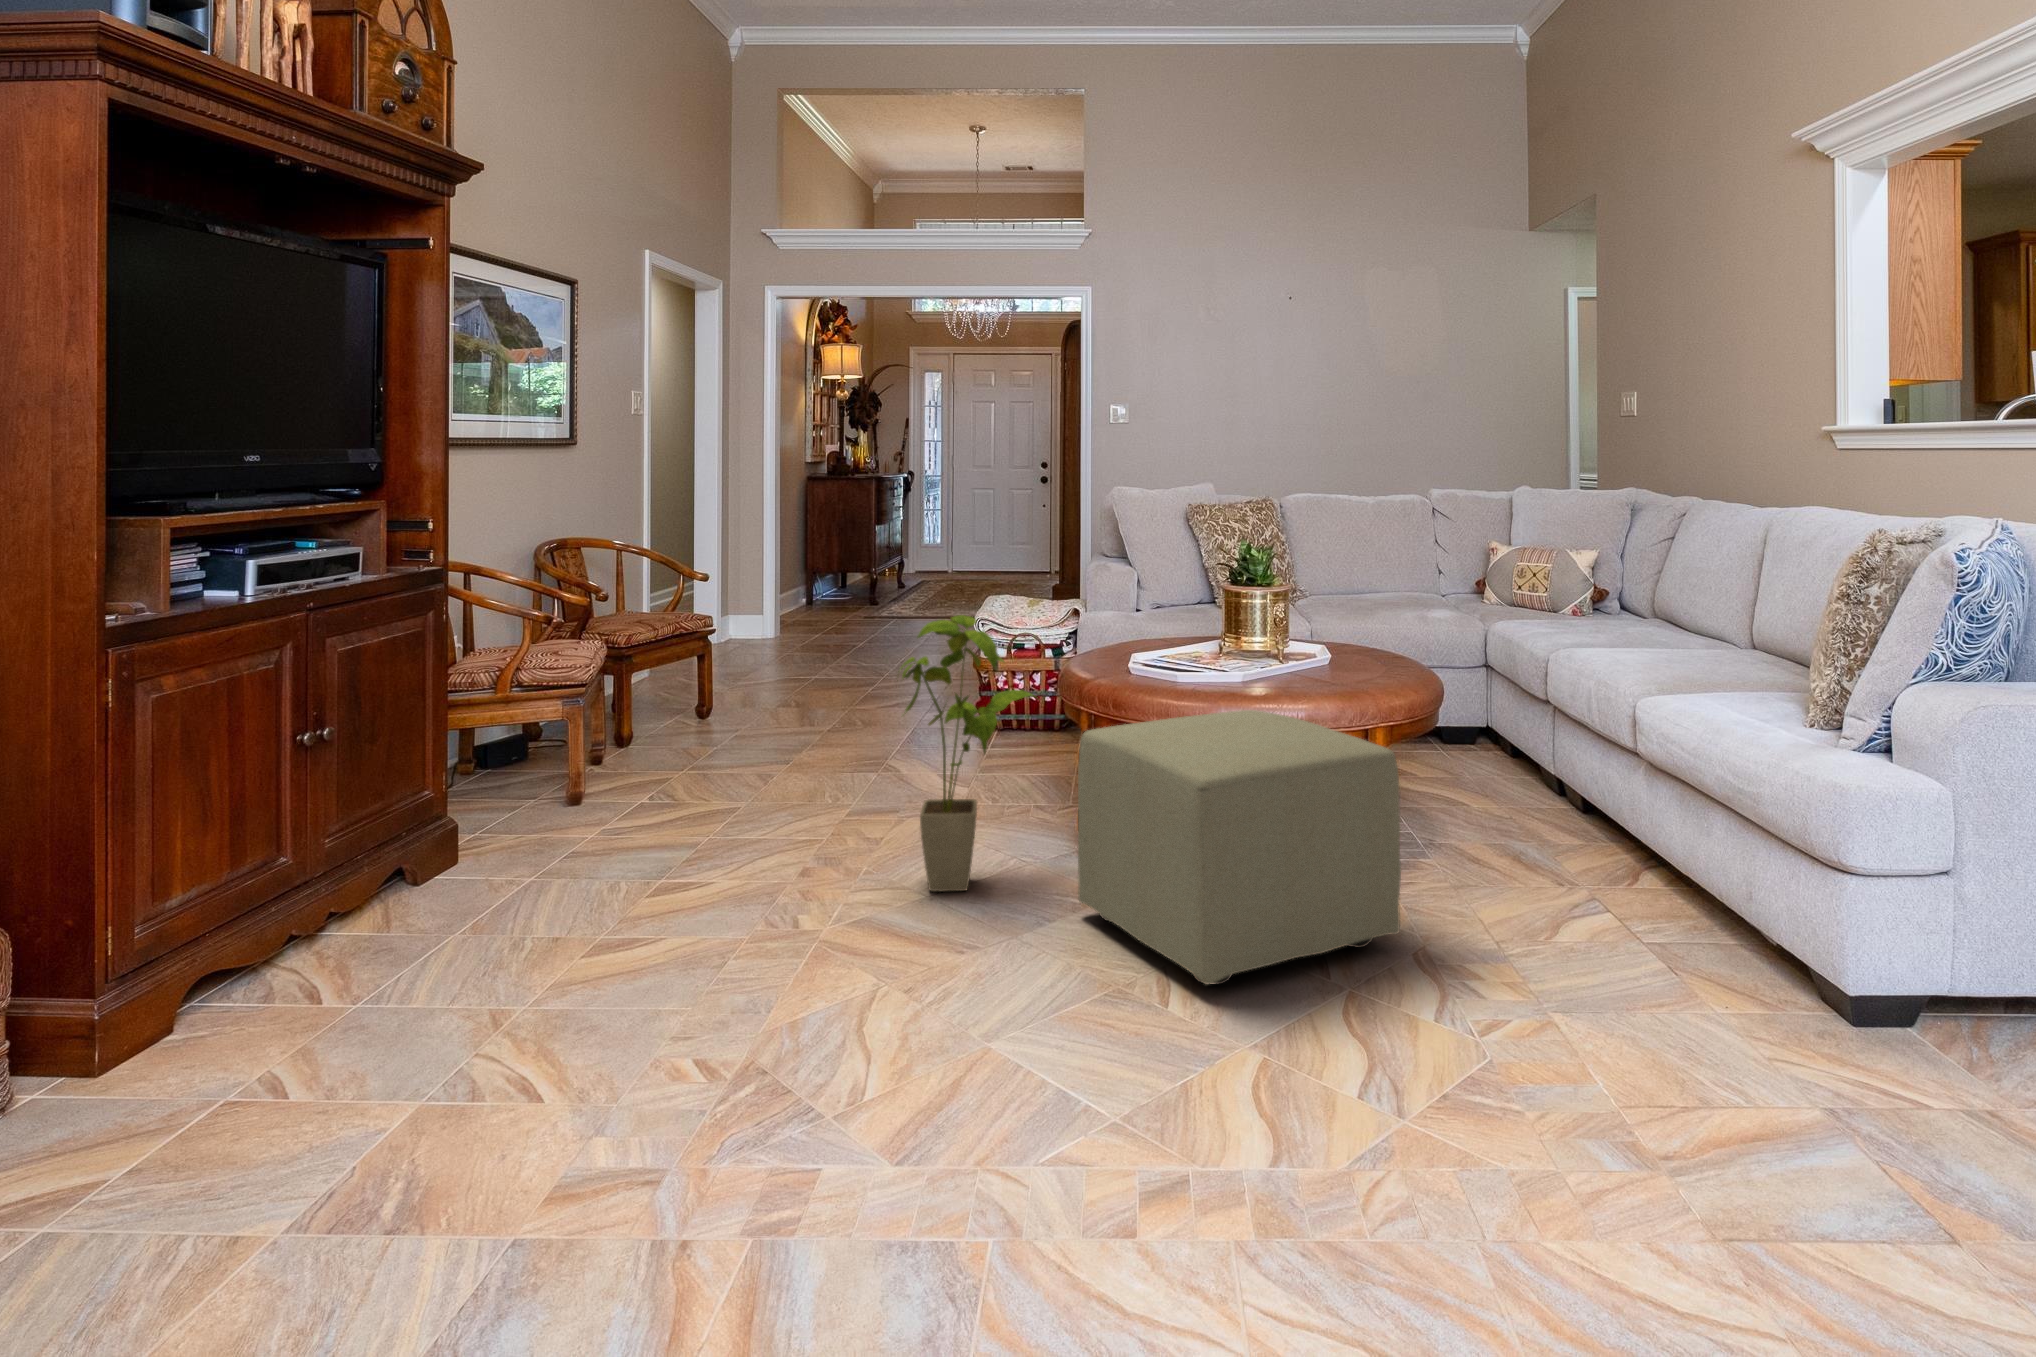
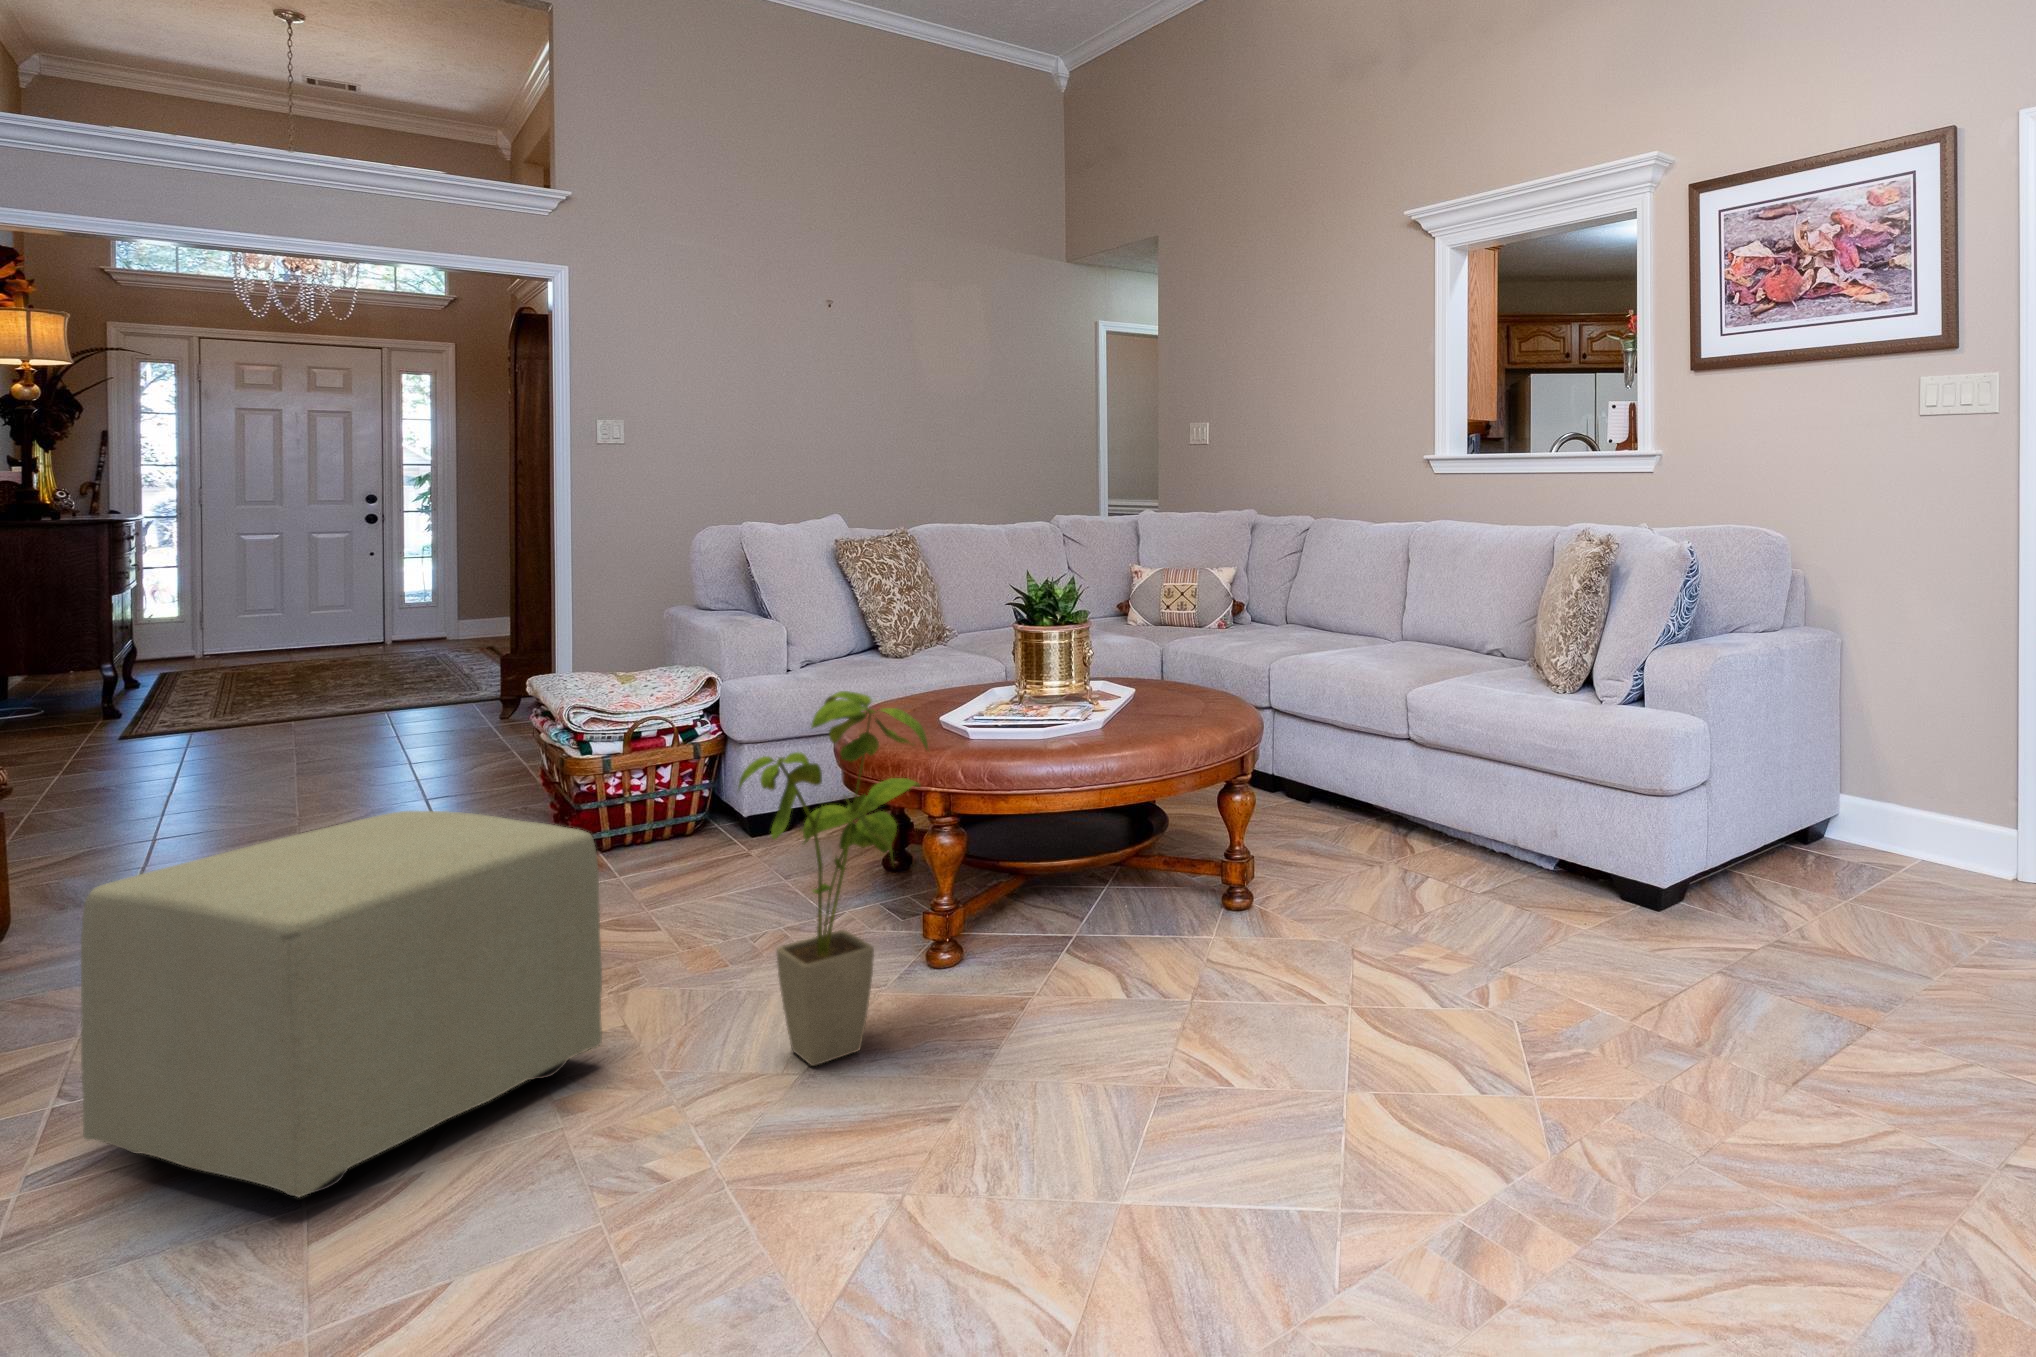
ottoman: present [1078,710,1401,985] -> present [81,811,602,1197]

